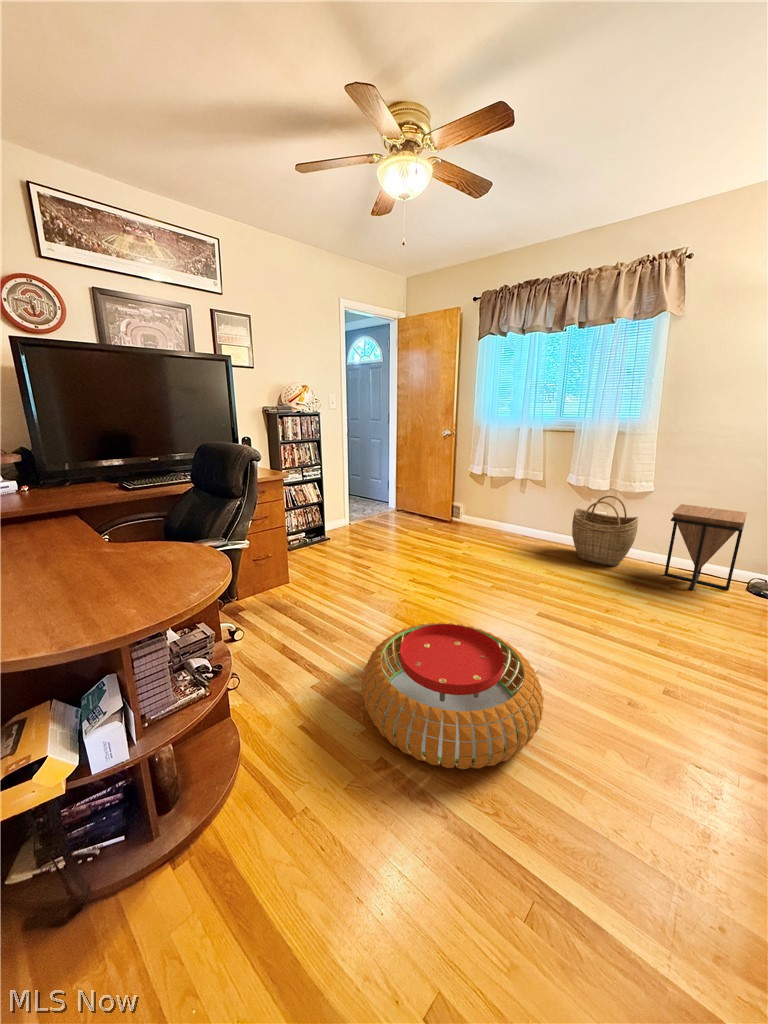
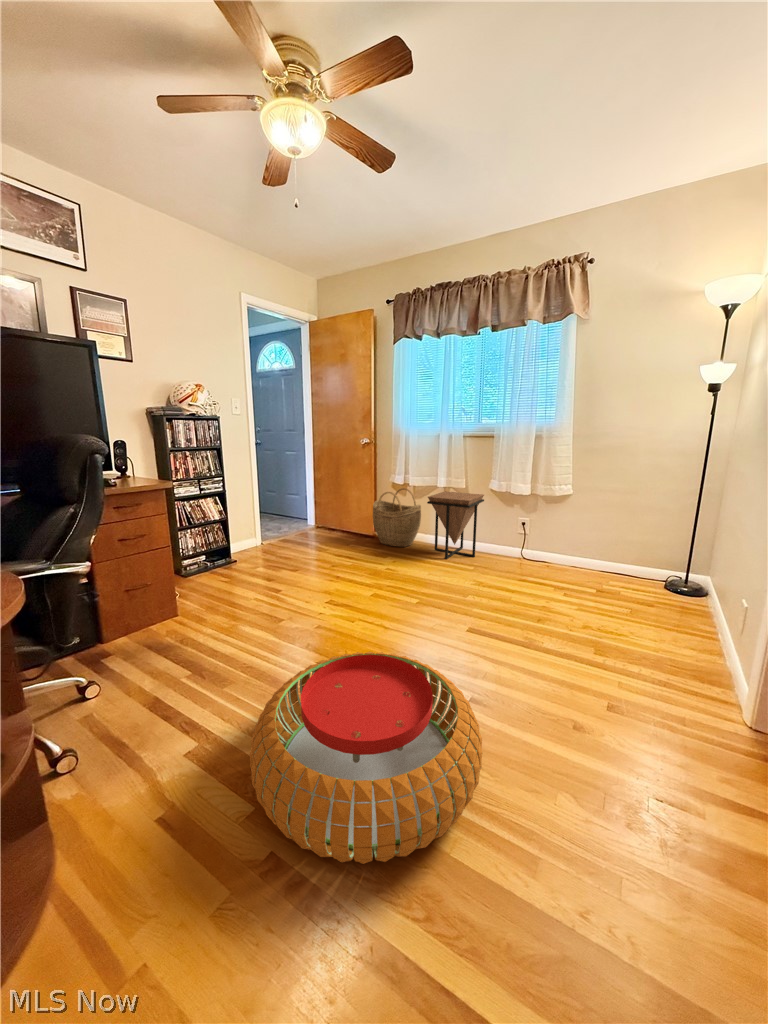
woven basket: present [572,496,638,566] -> present [373,488,421,547]
side table: present [664,504,747,590] -> present [427,491,484,559]

